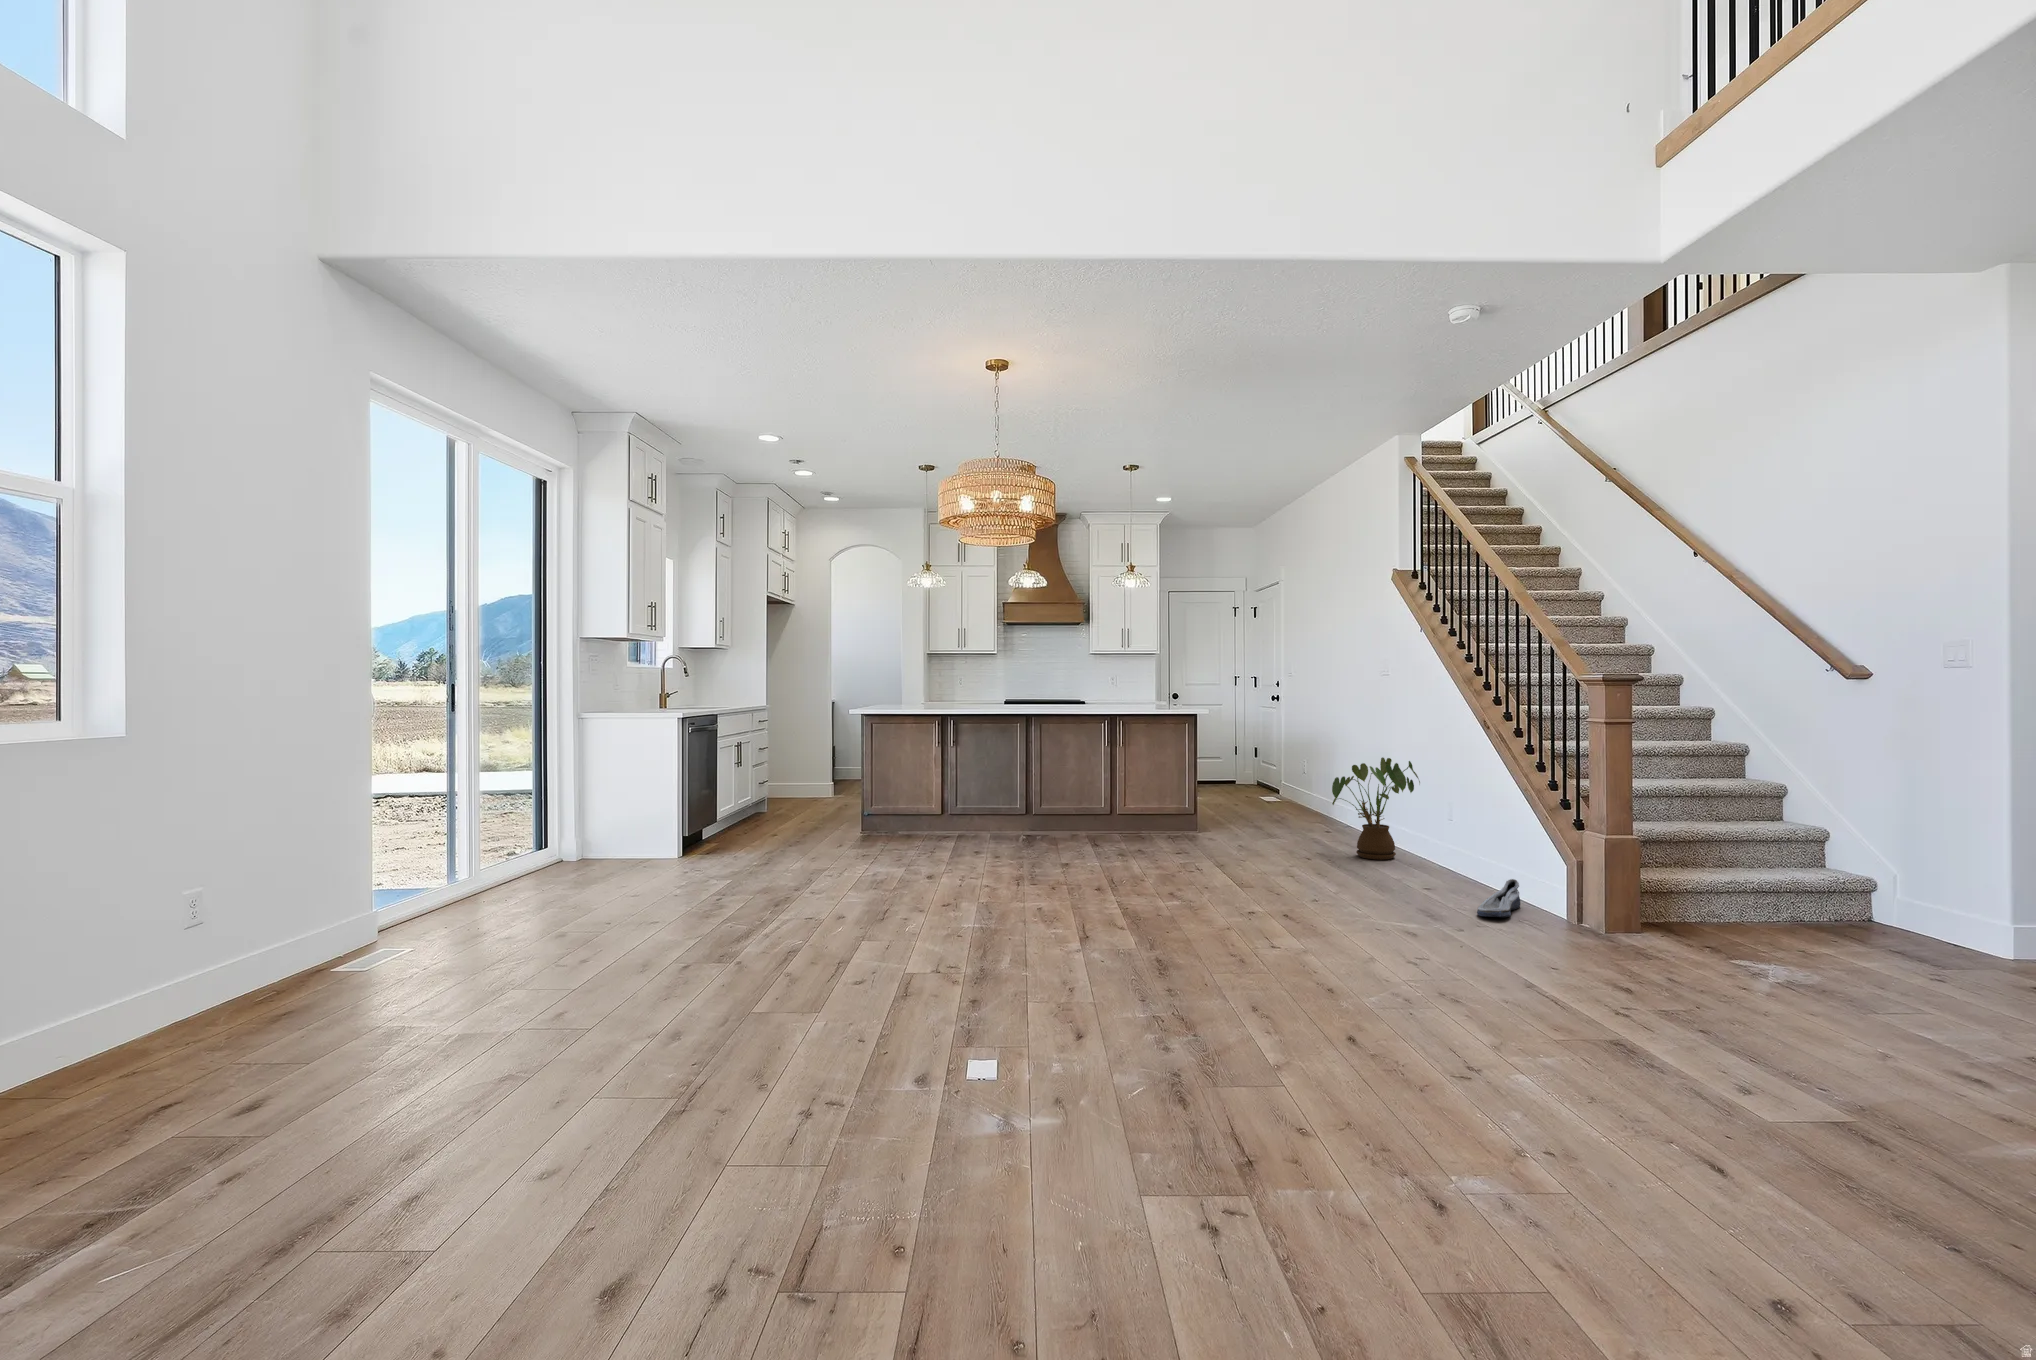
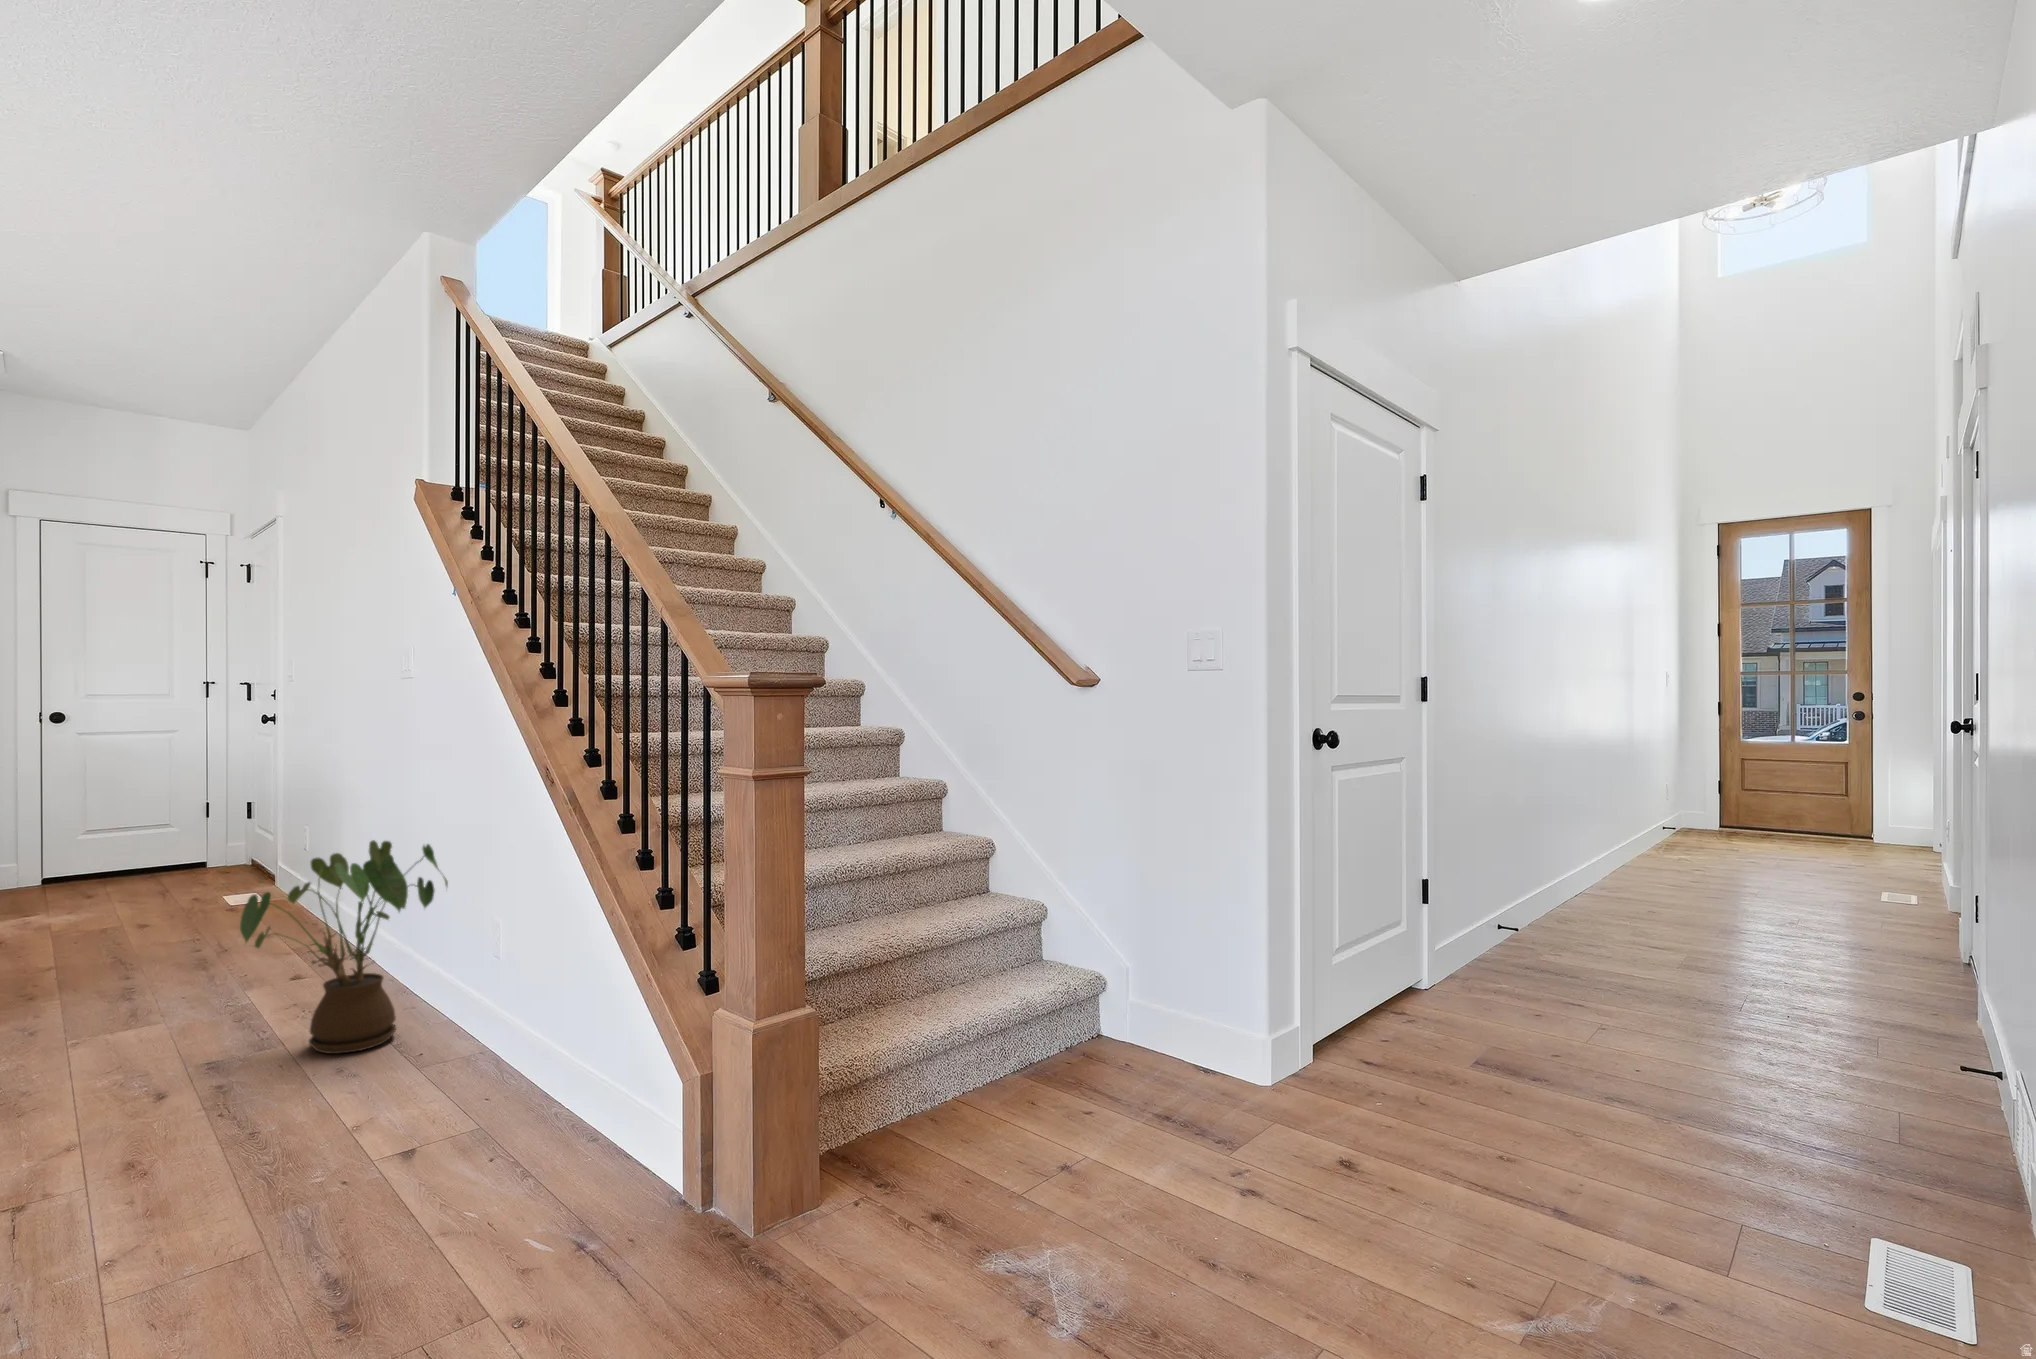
shoe: present [1477,879,1521,917] -> none [491,1101,598,1231]

